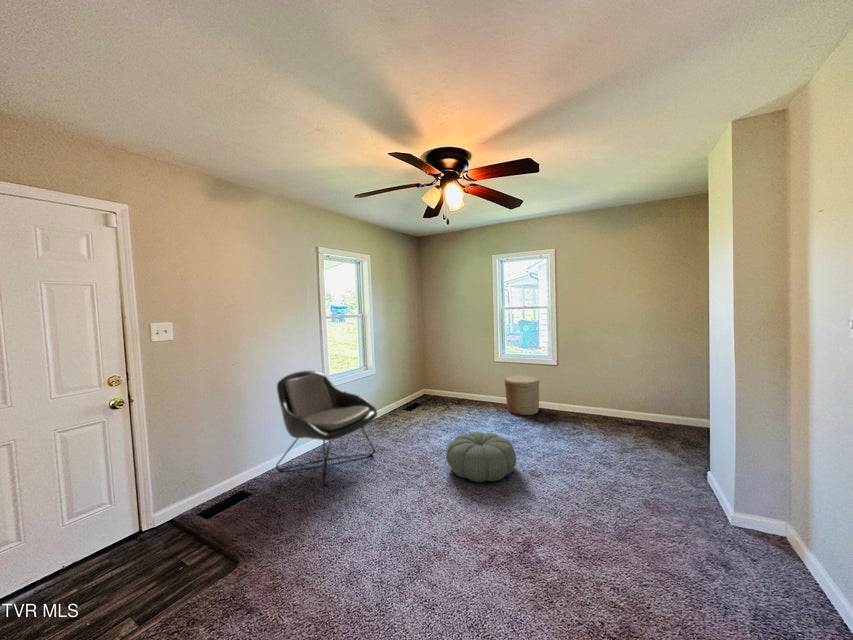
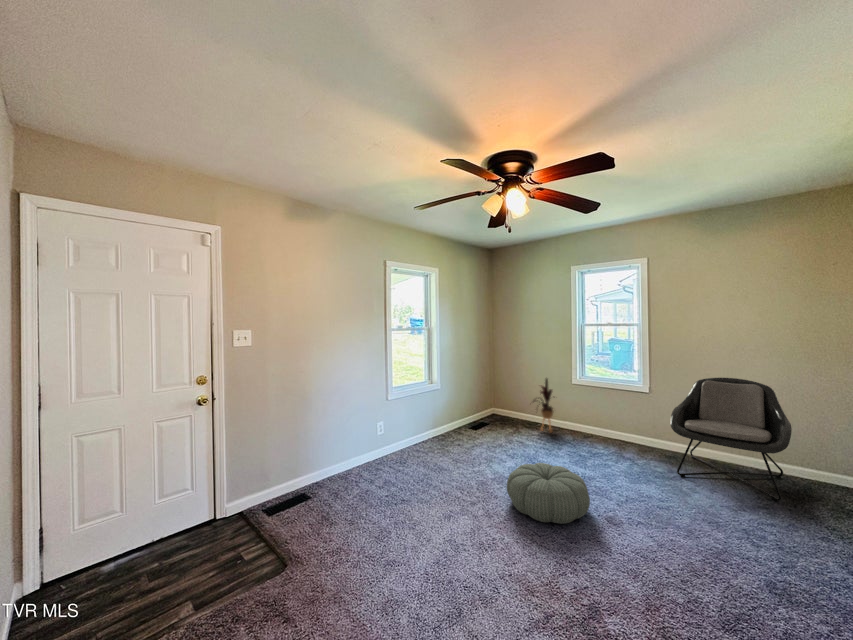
house plant: none [456,357,481,406] -> present [533,379,553,430]
lounge chair: present [276,371,377,486] -> present [670,377,792,502]
woven basket: present [504,376,539,415] -> none [584,402,628,450]

